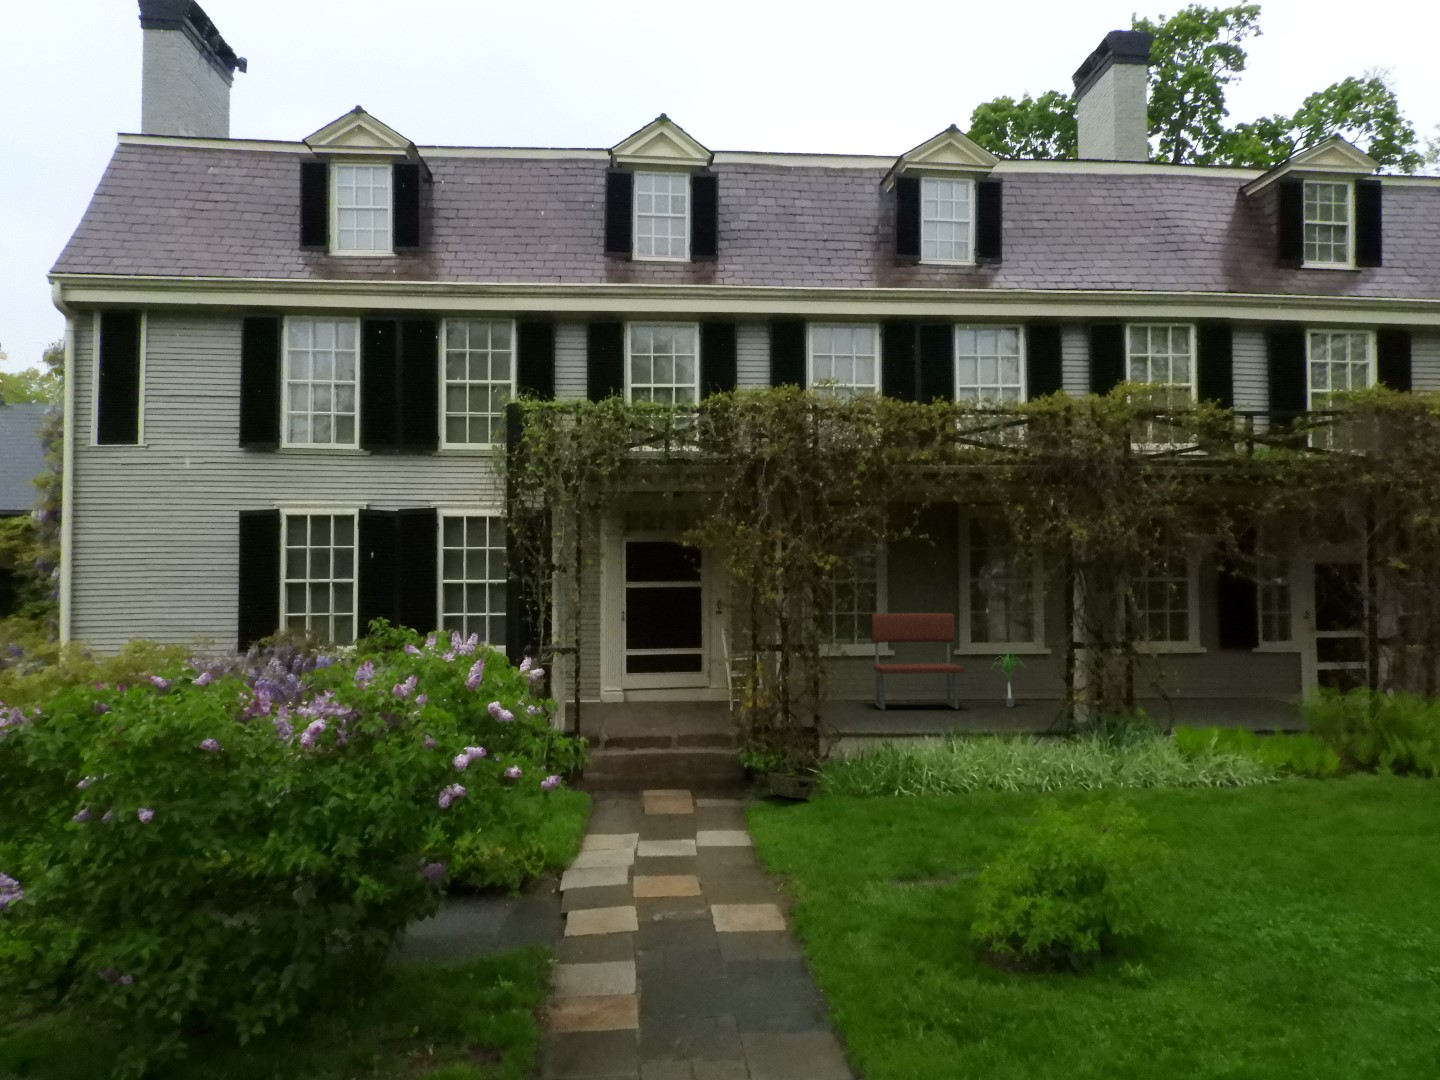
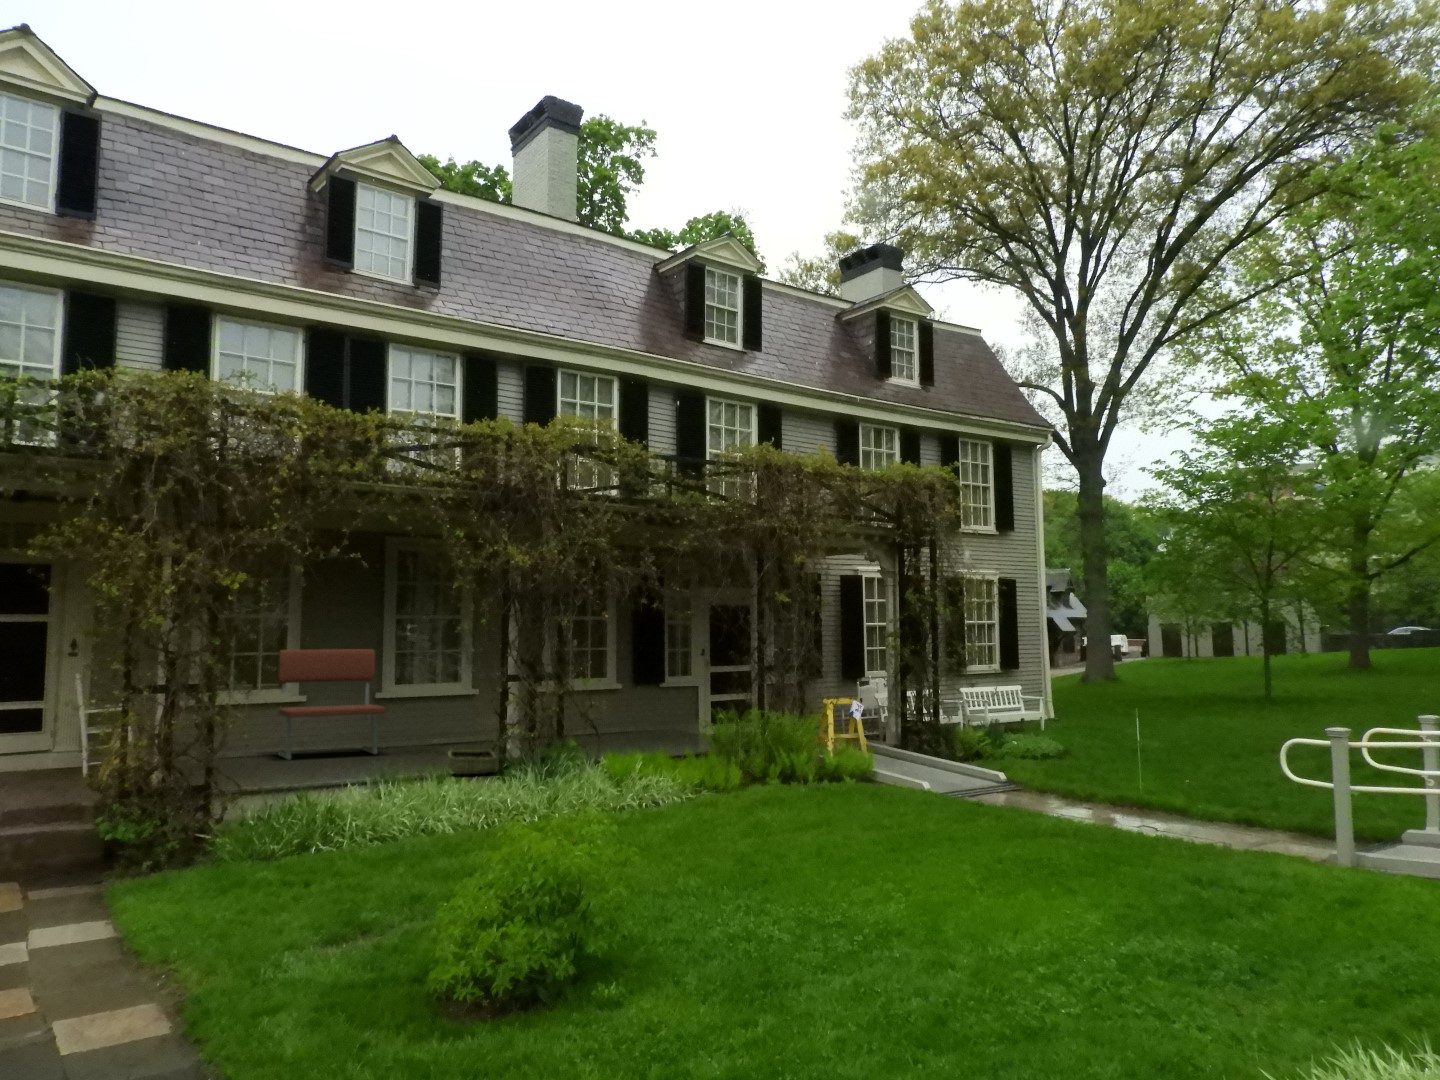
potted plant: present [999,656,1017,707] -> none [411,685,454,750]
woven basket: present [768,772,815,799] -> present [448,750,496,774]

